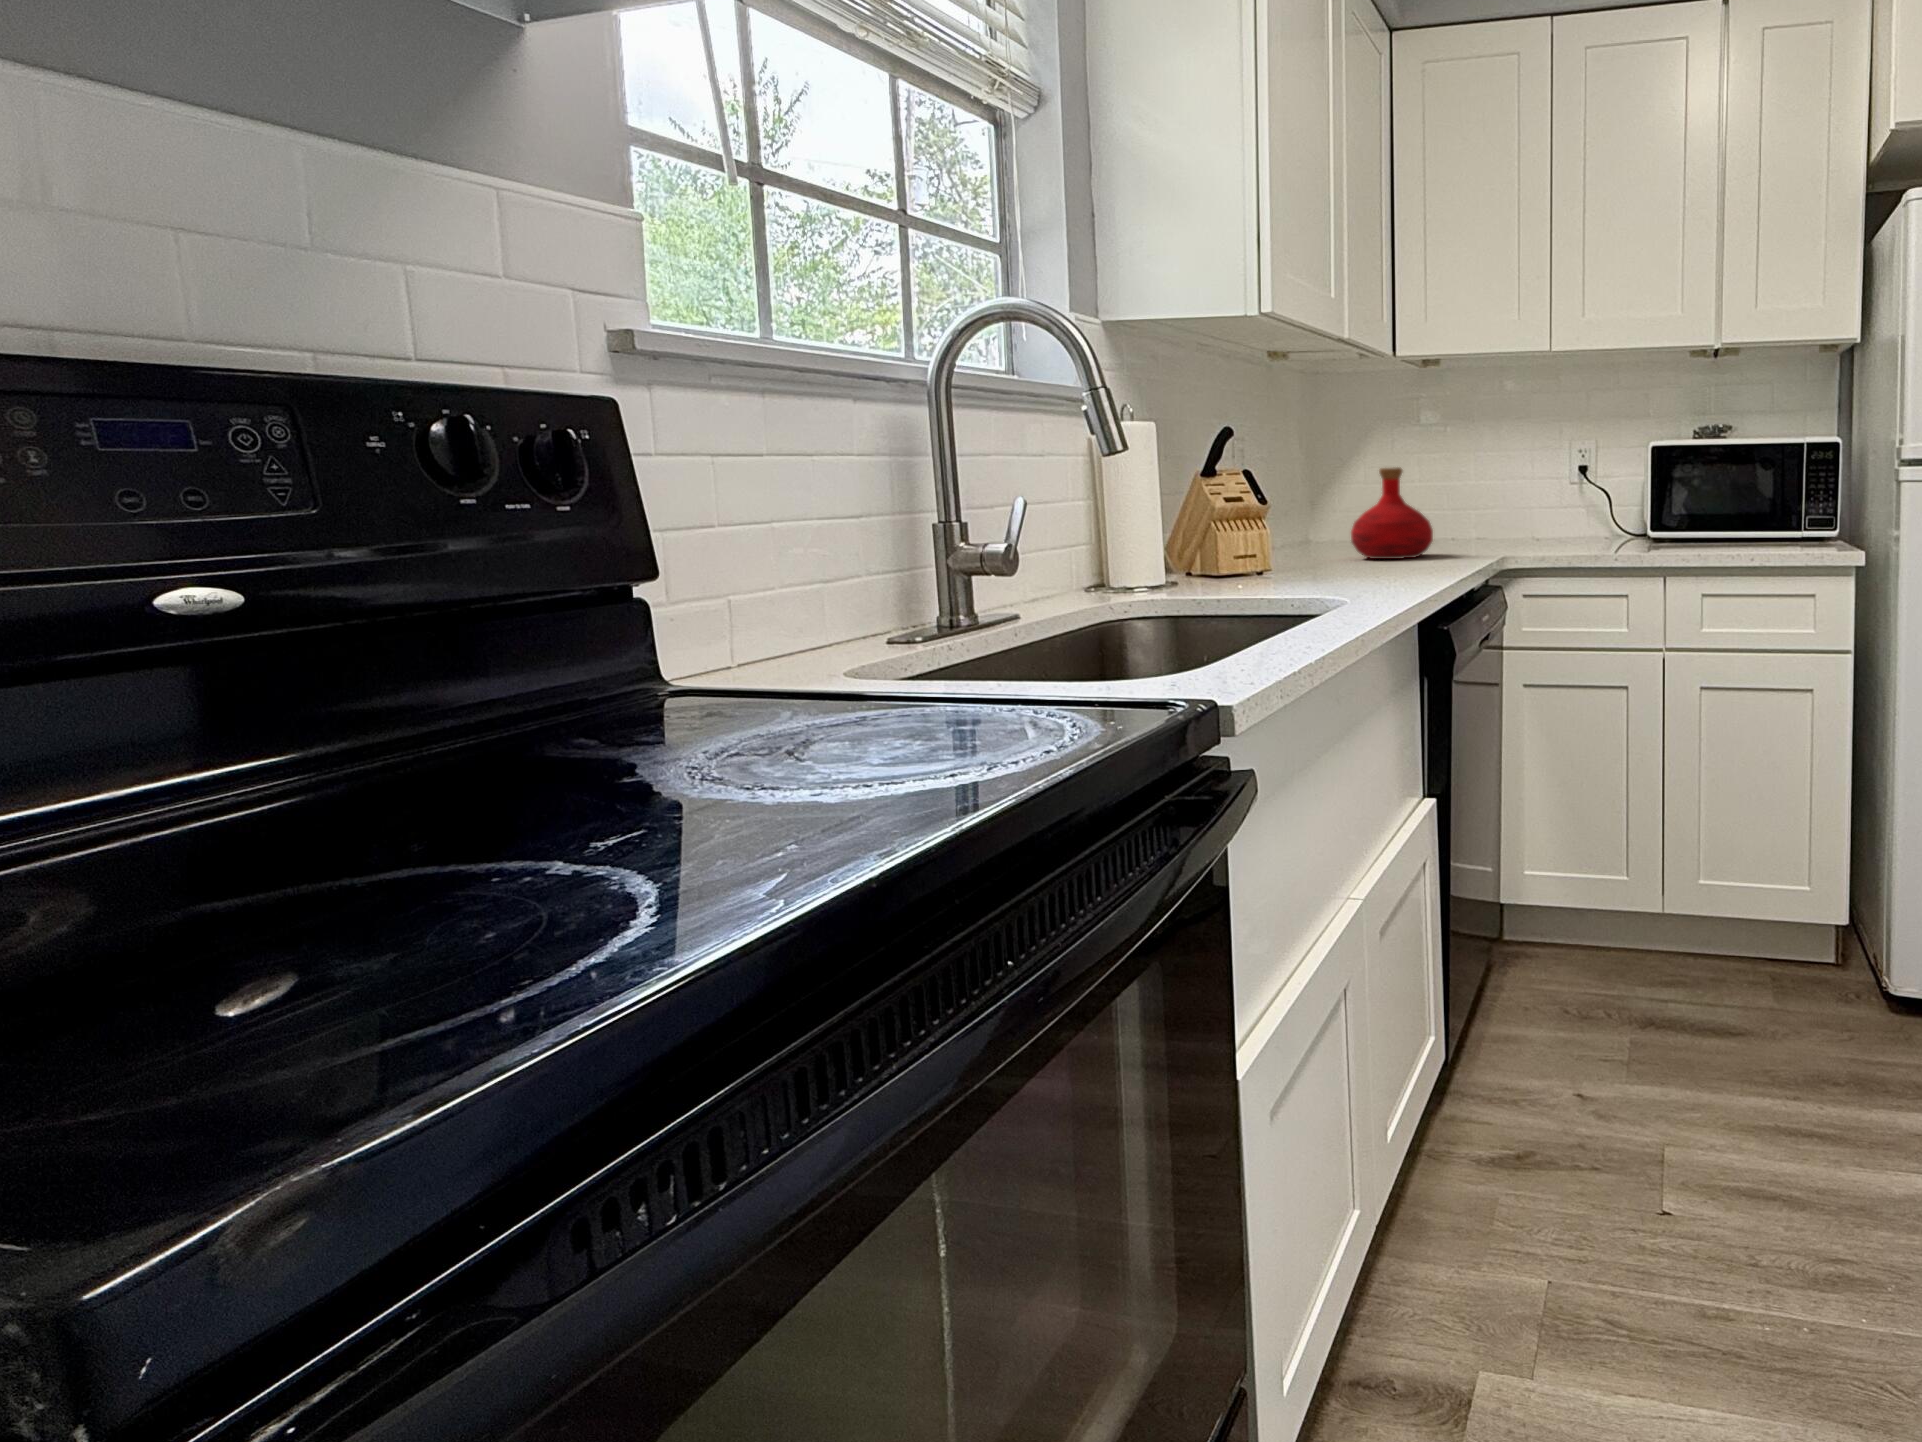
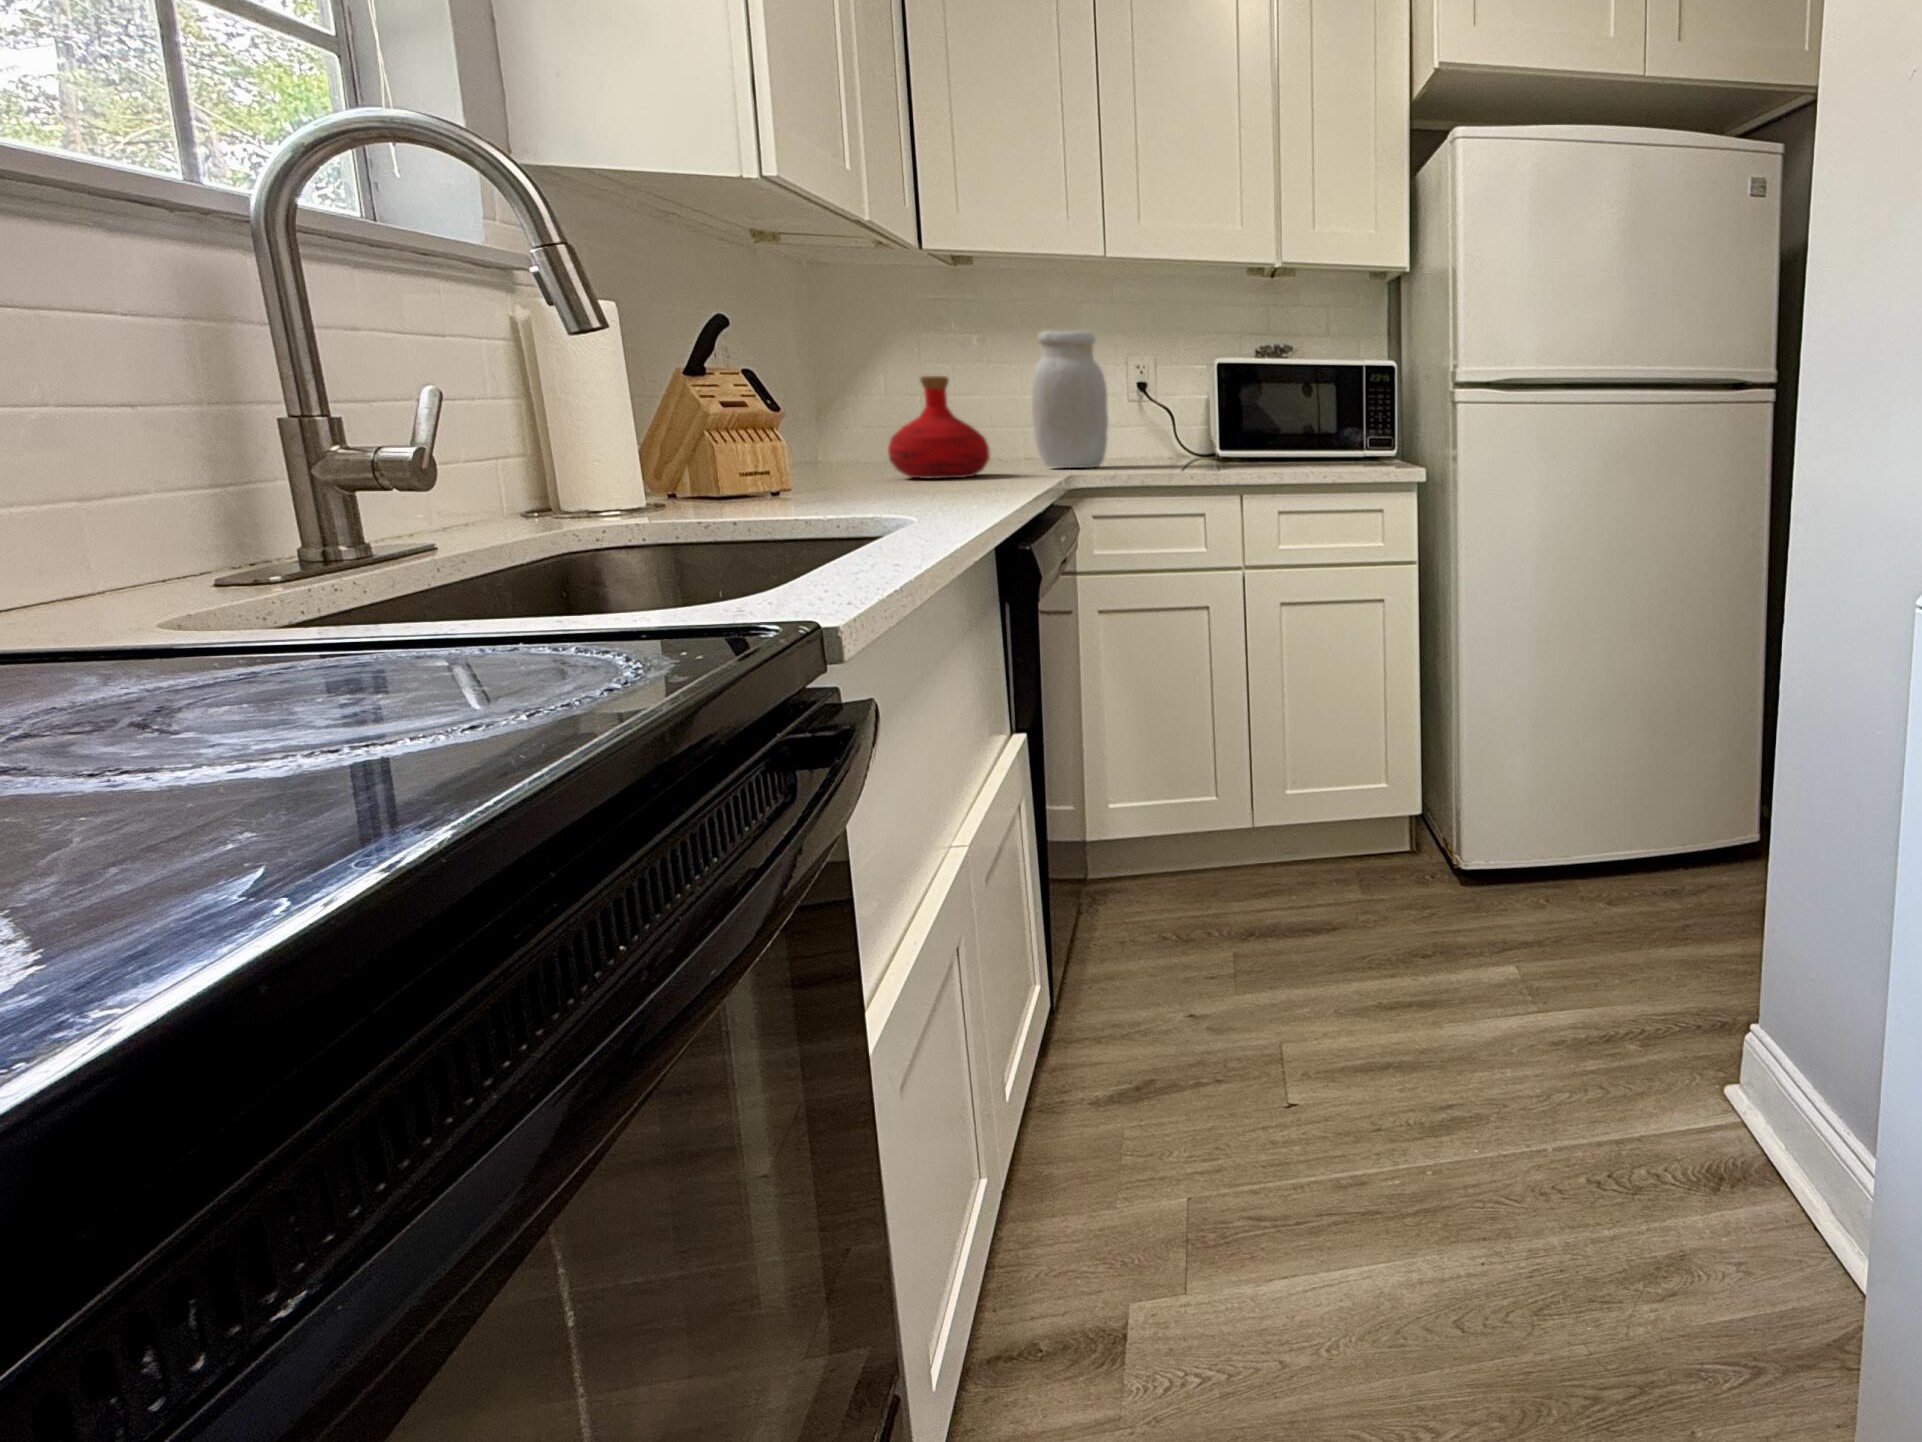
jar: none [1474,420,1541,548] -> present [1032,331,1108,468]

